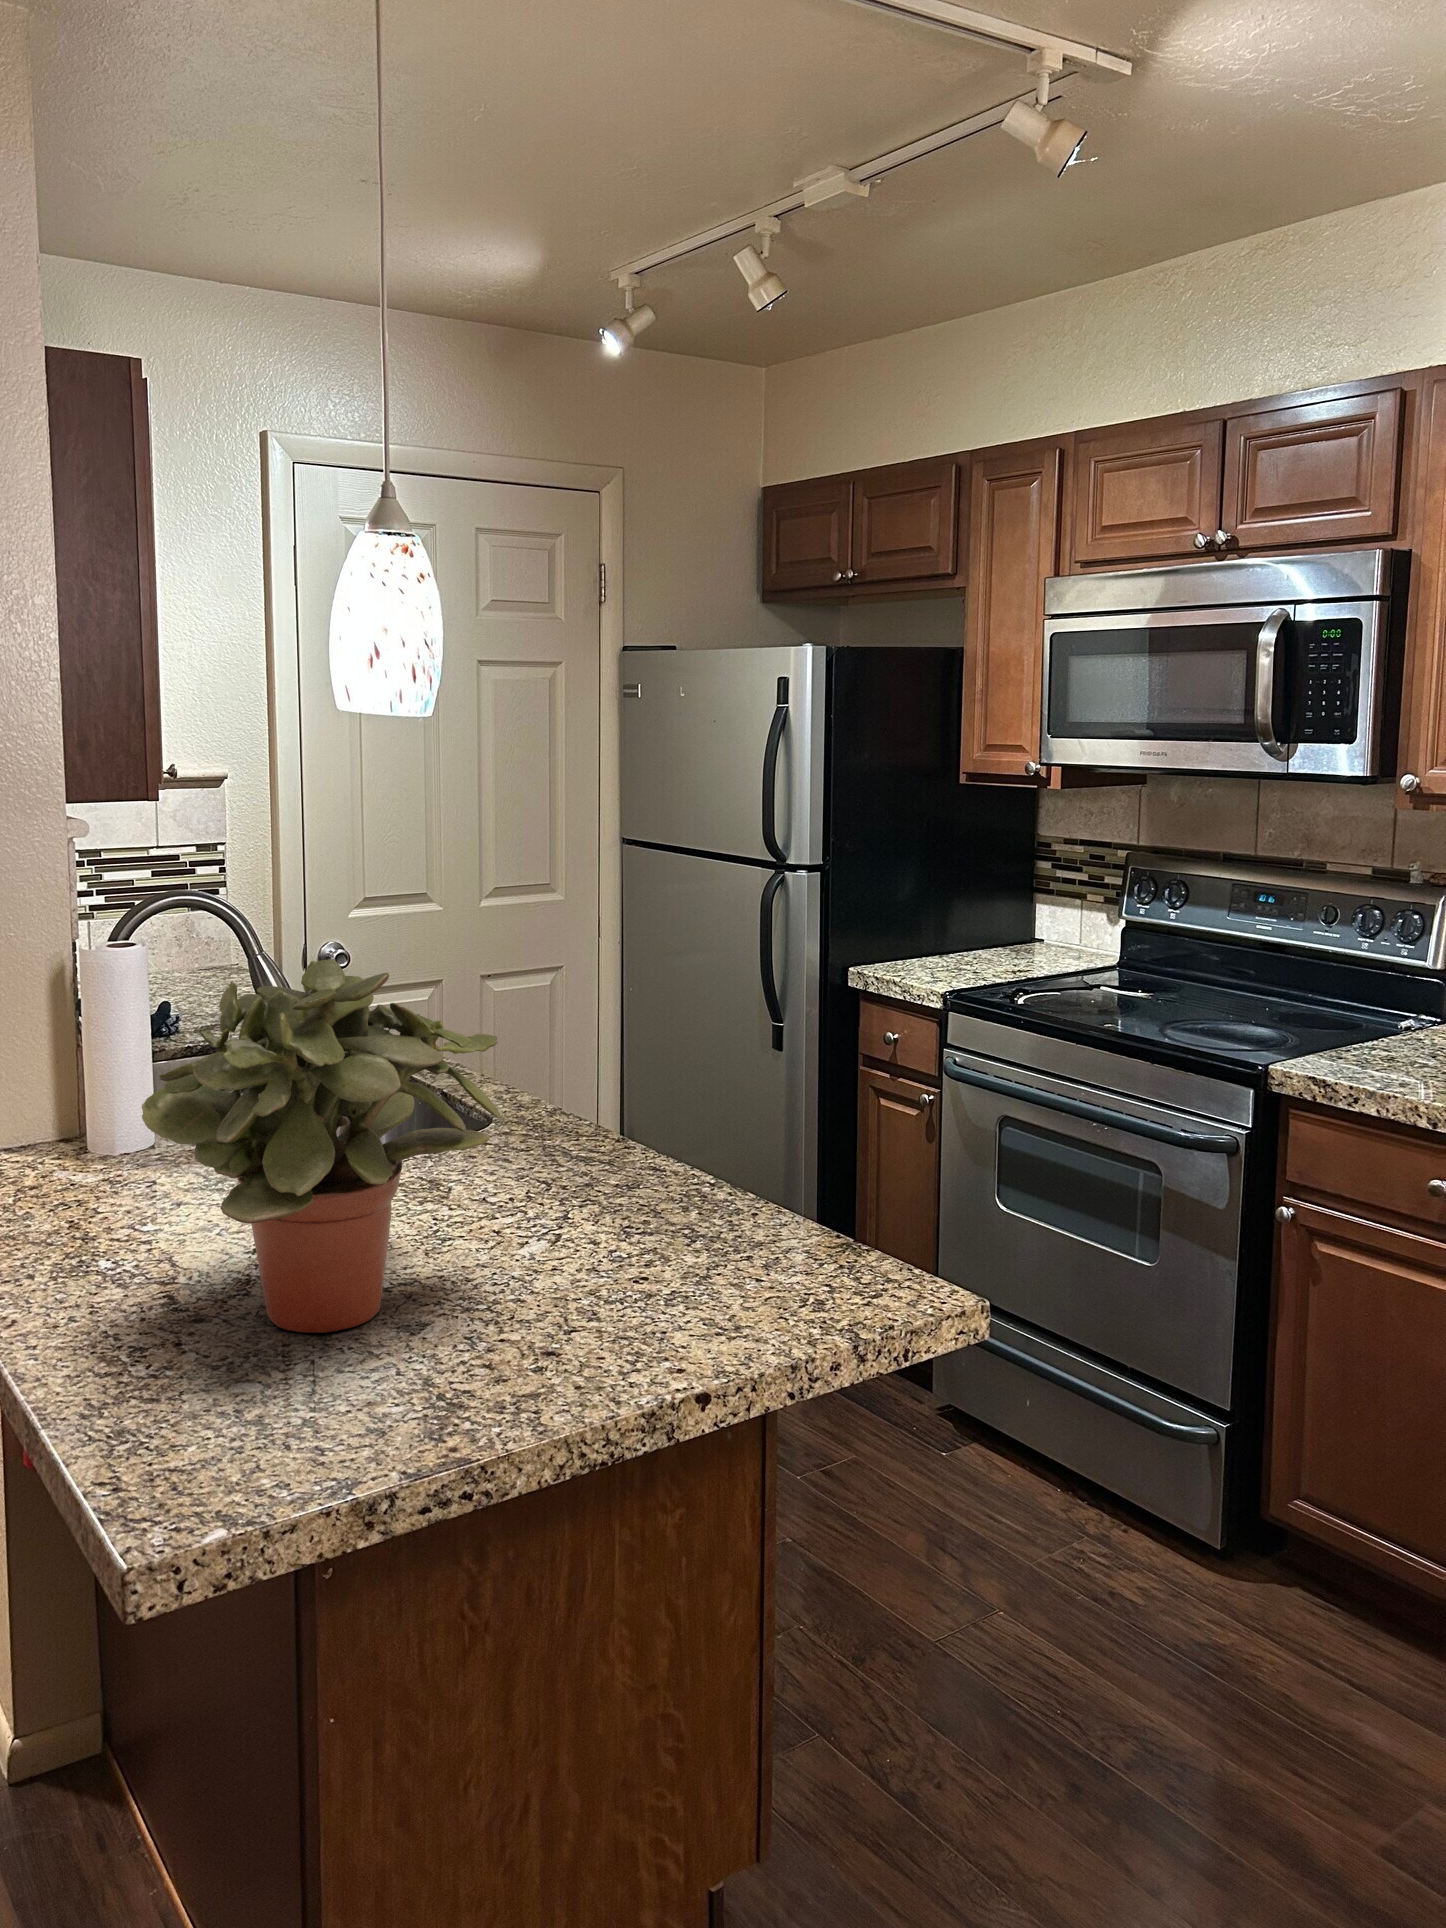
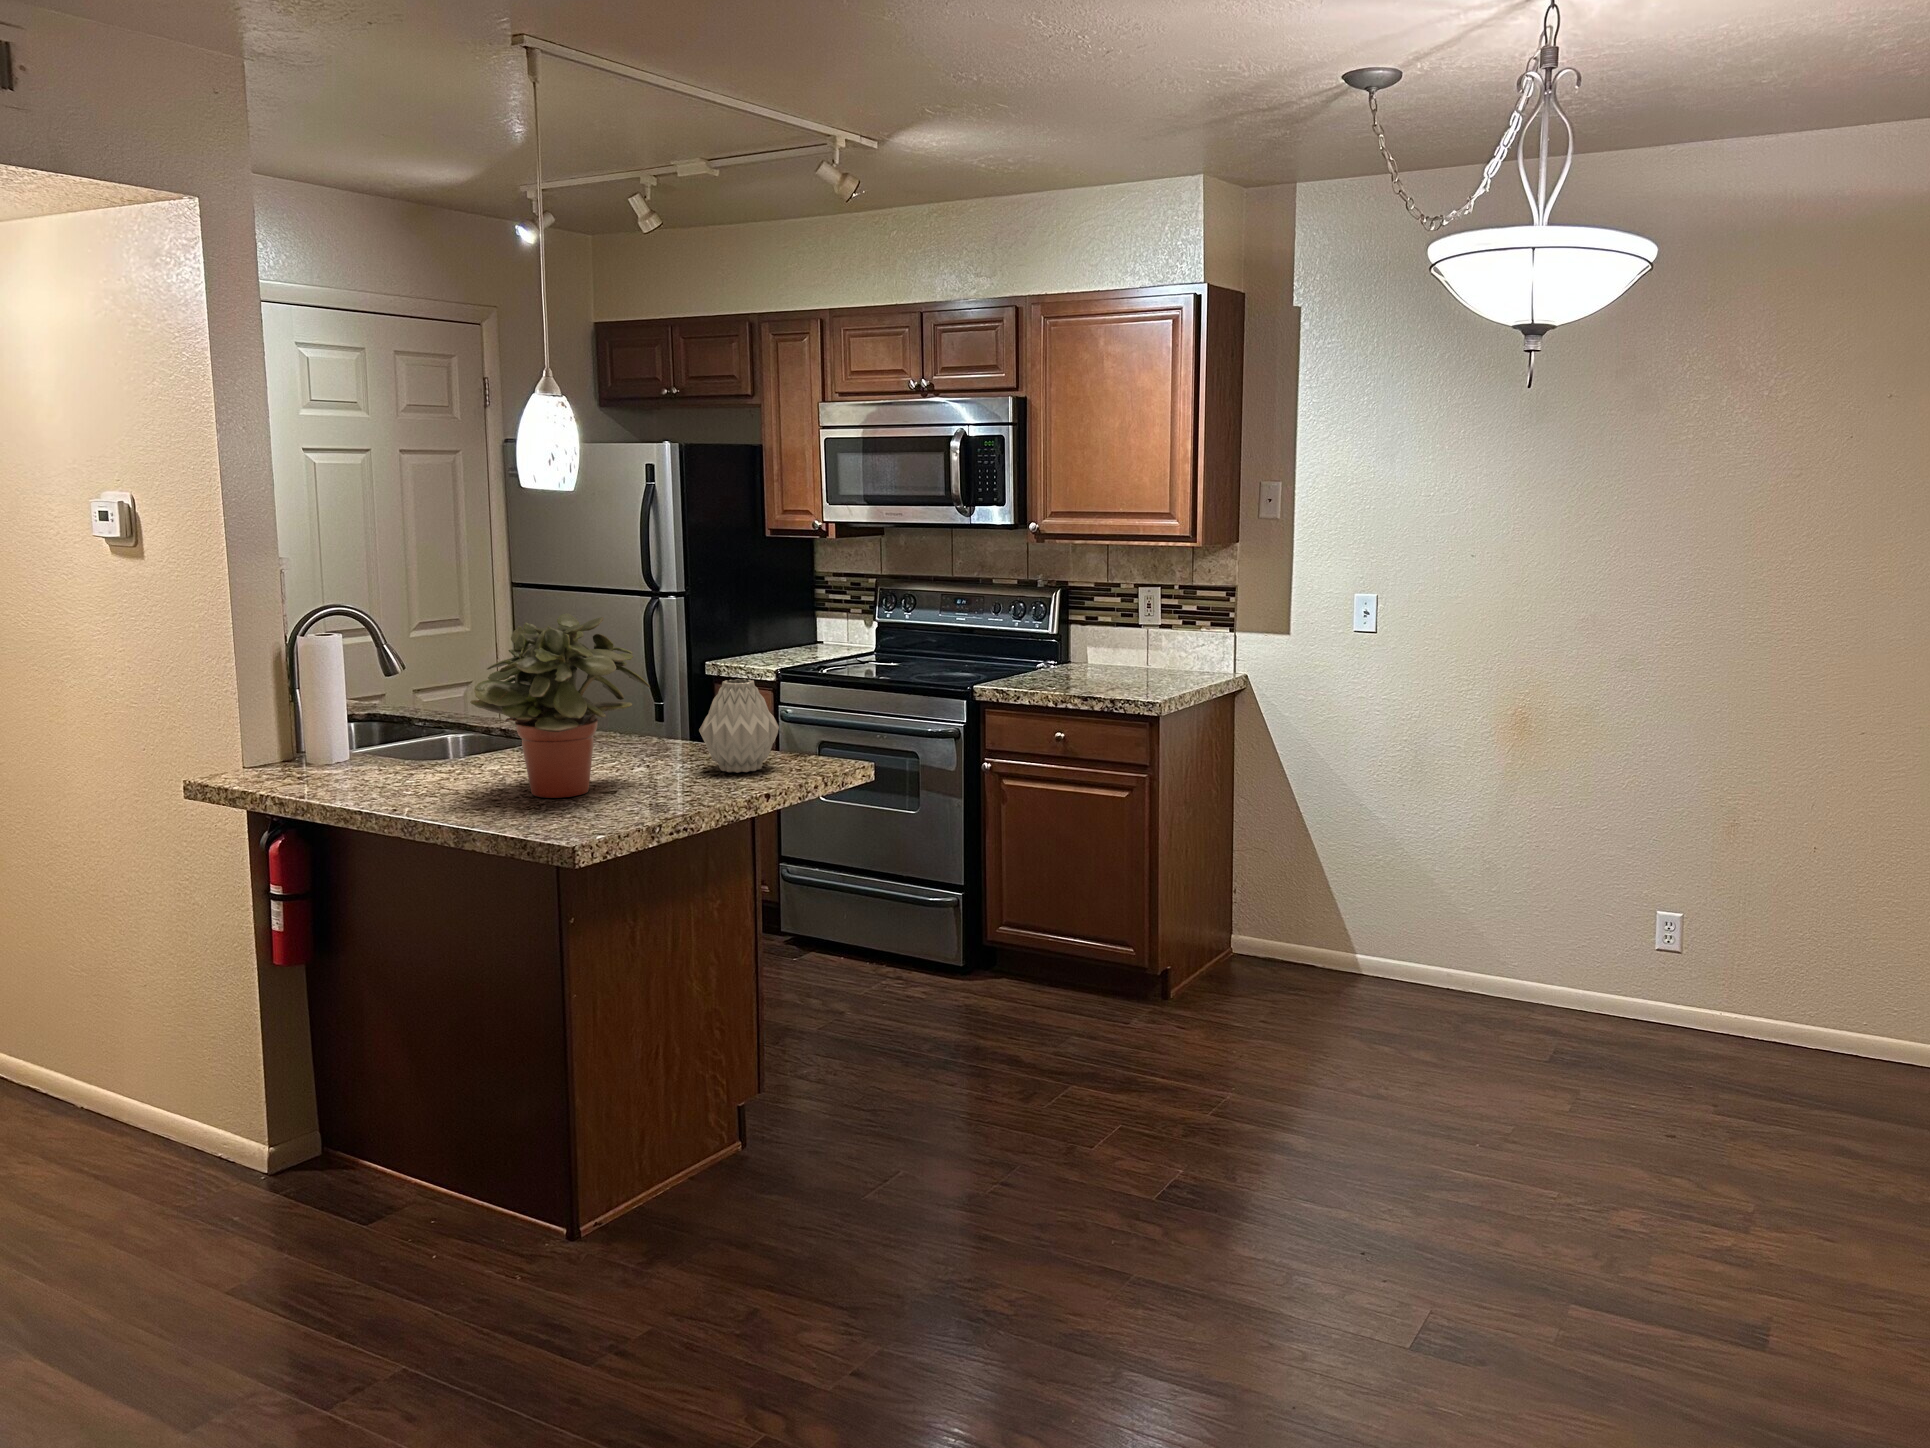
vase: none [624,1098,789,1300] -> present [699,679,779,773]

